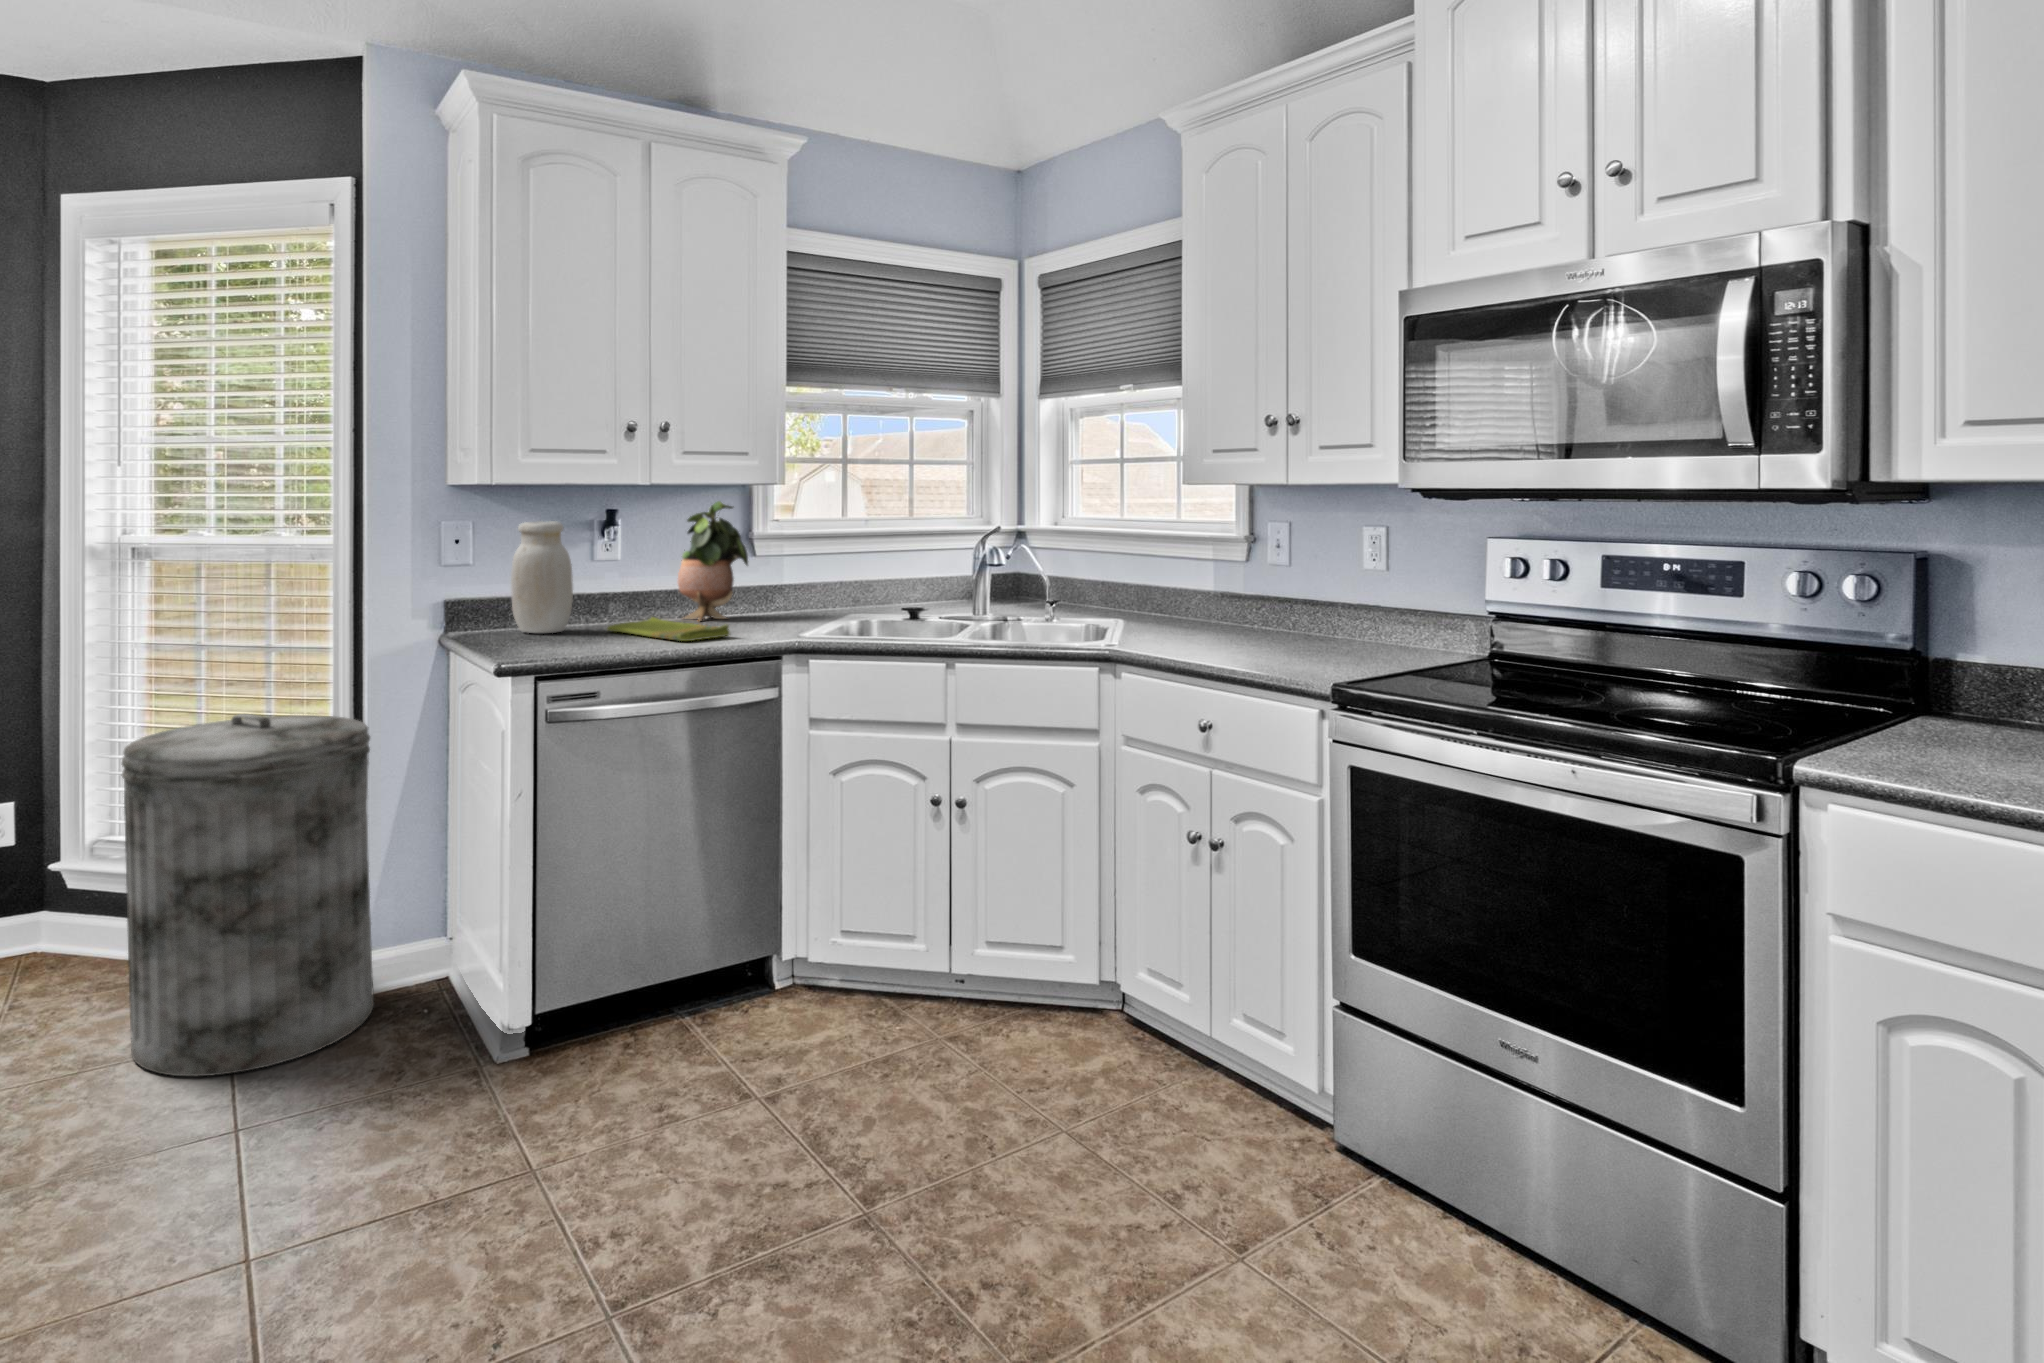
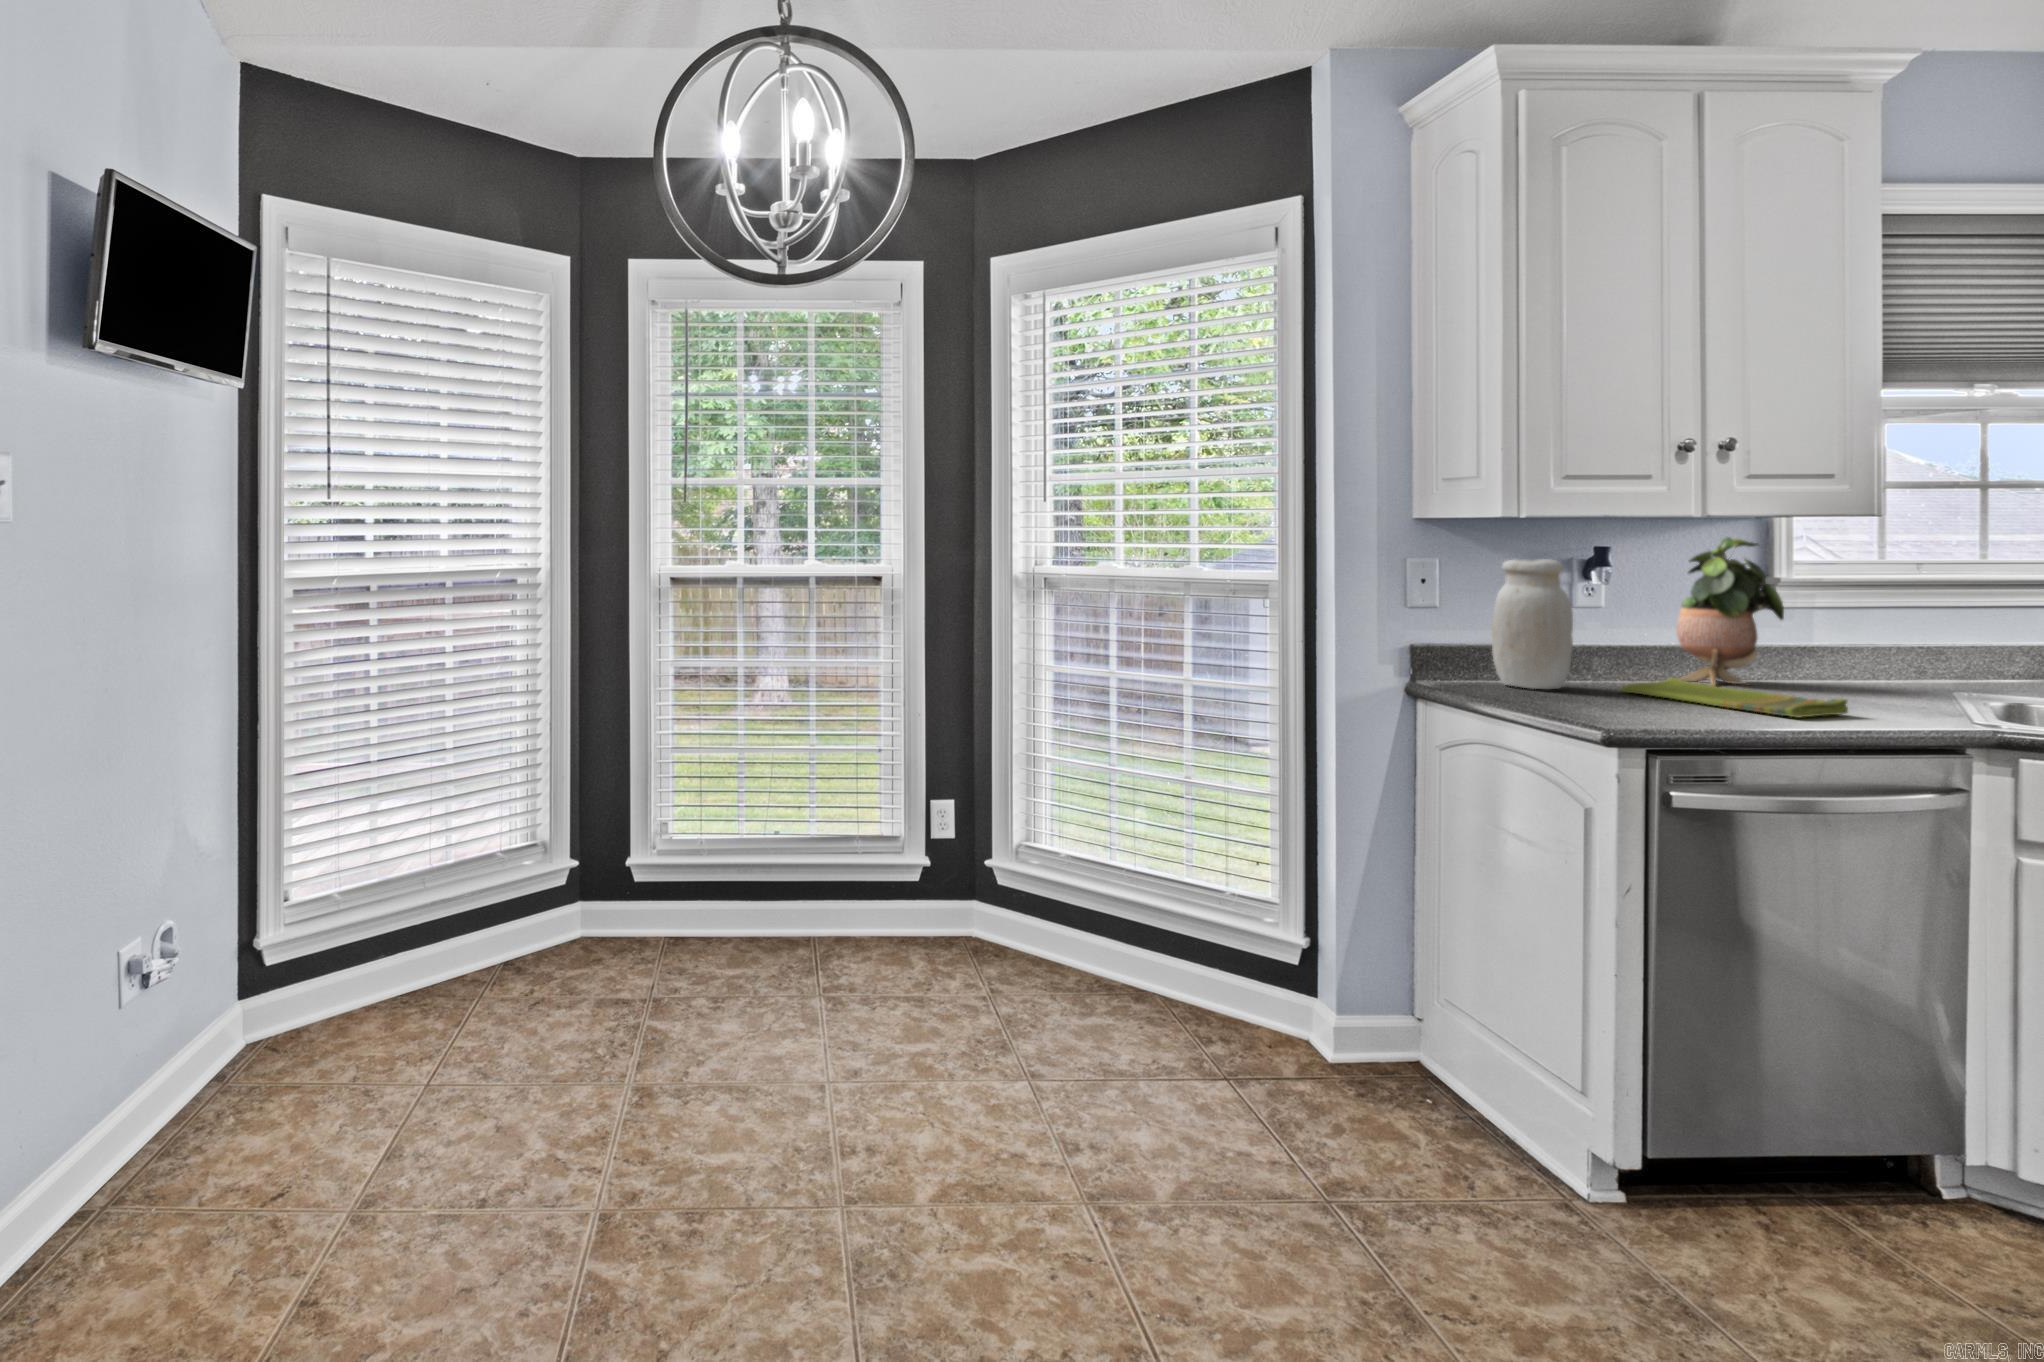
trash can: present [121,714,374,1076] -> none [1130,753,1369,1136]

